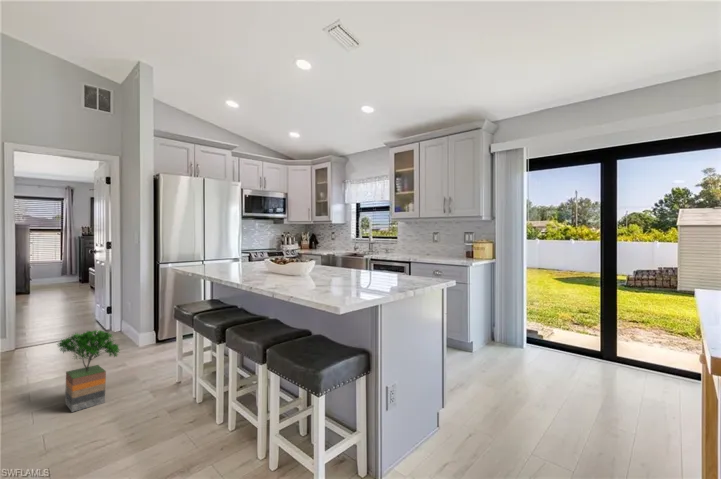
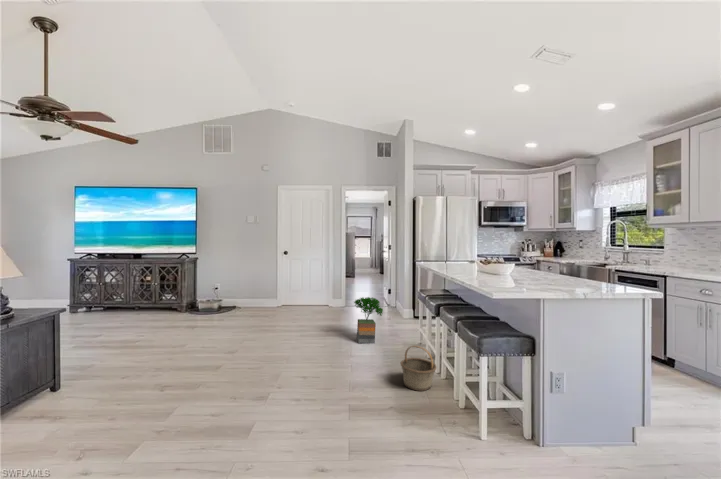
basket: none [173,393,230,460] -> present [401,346,436,391]

